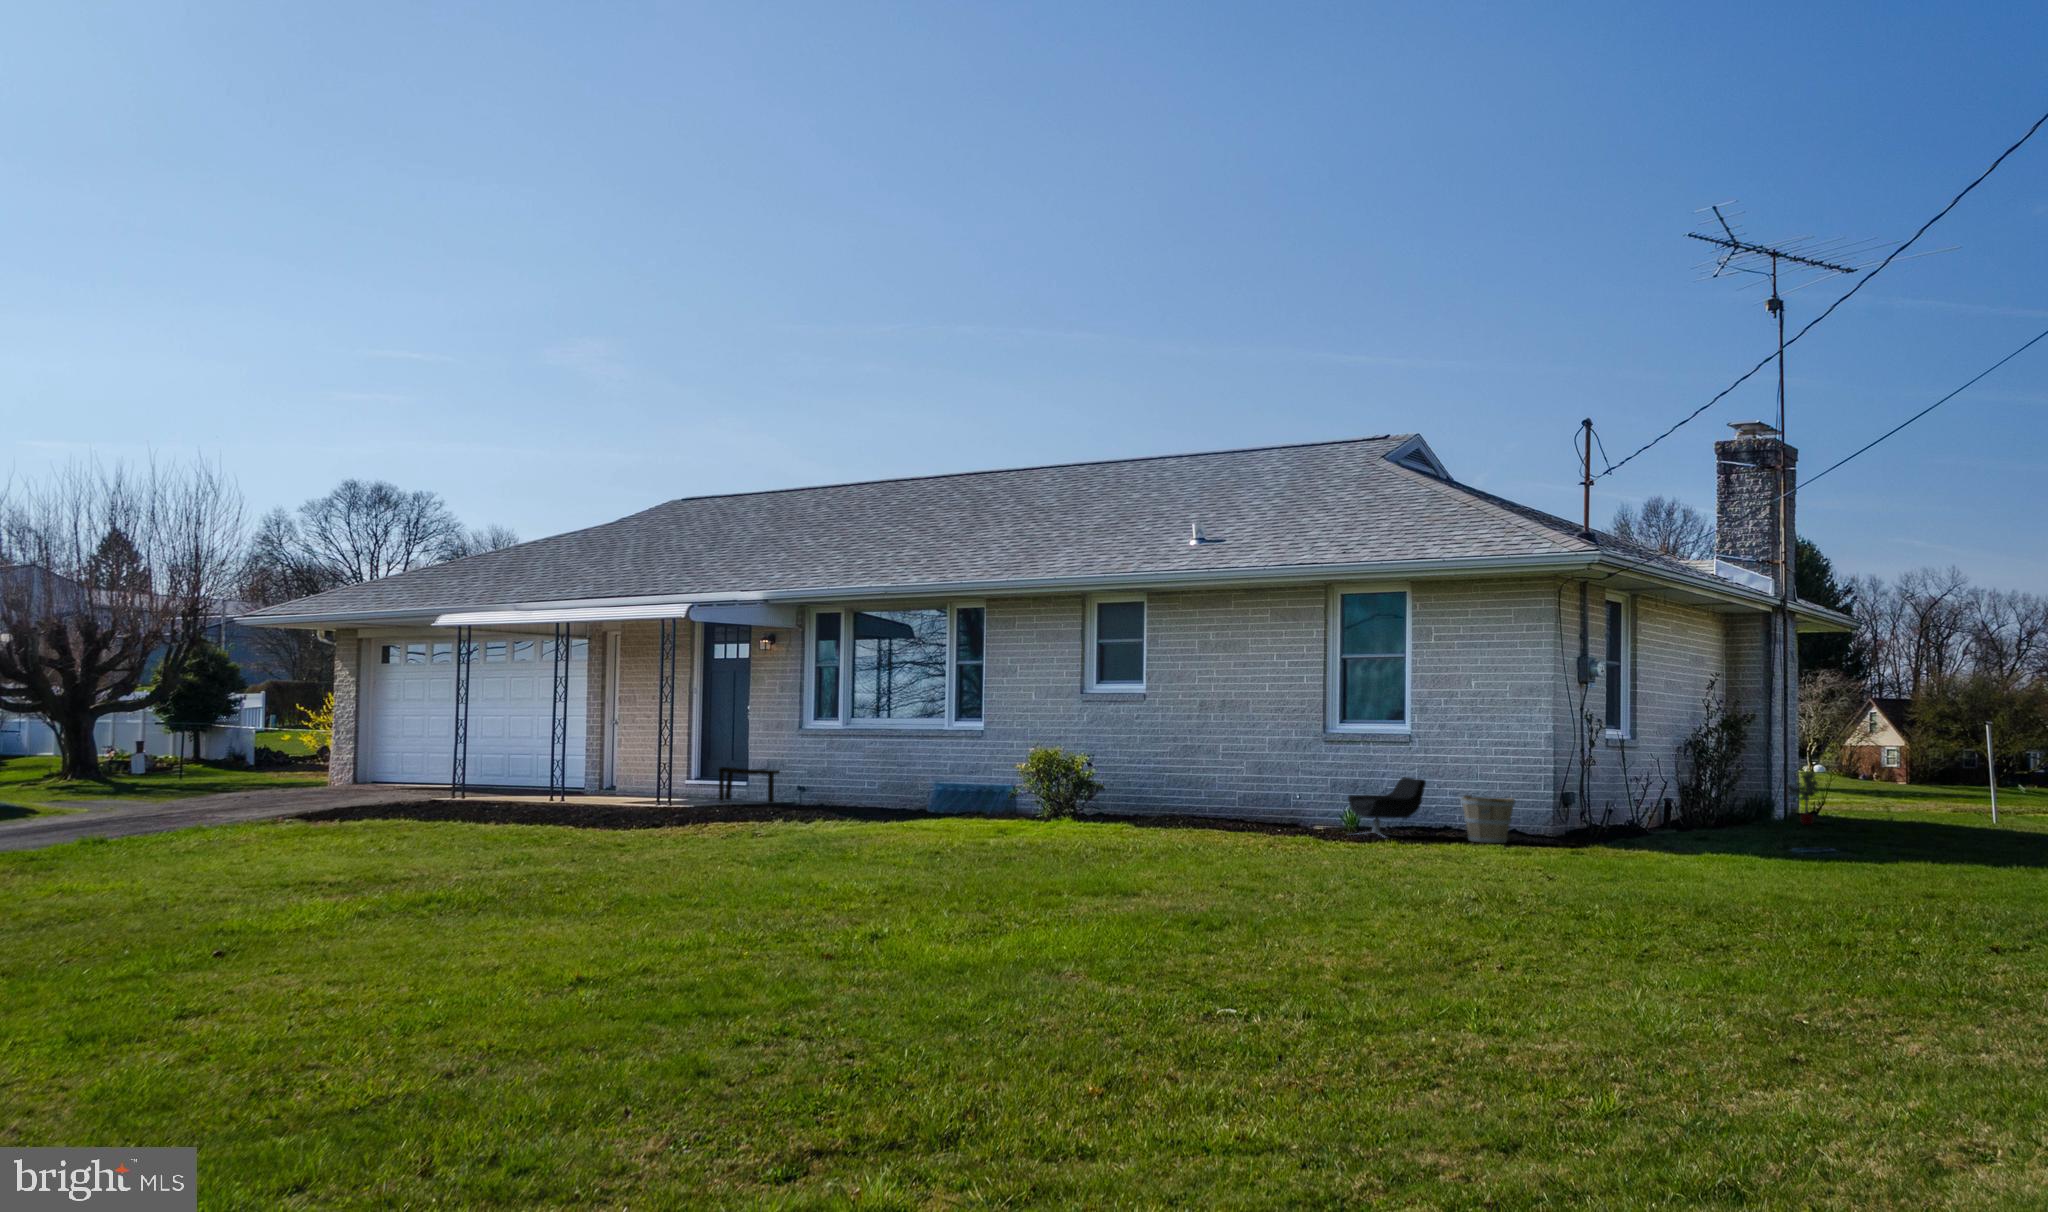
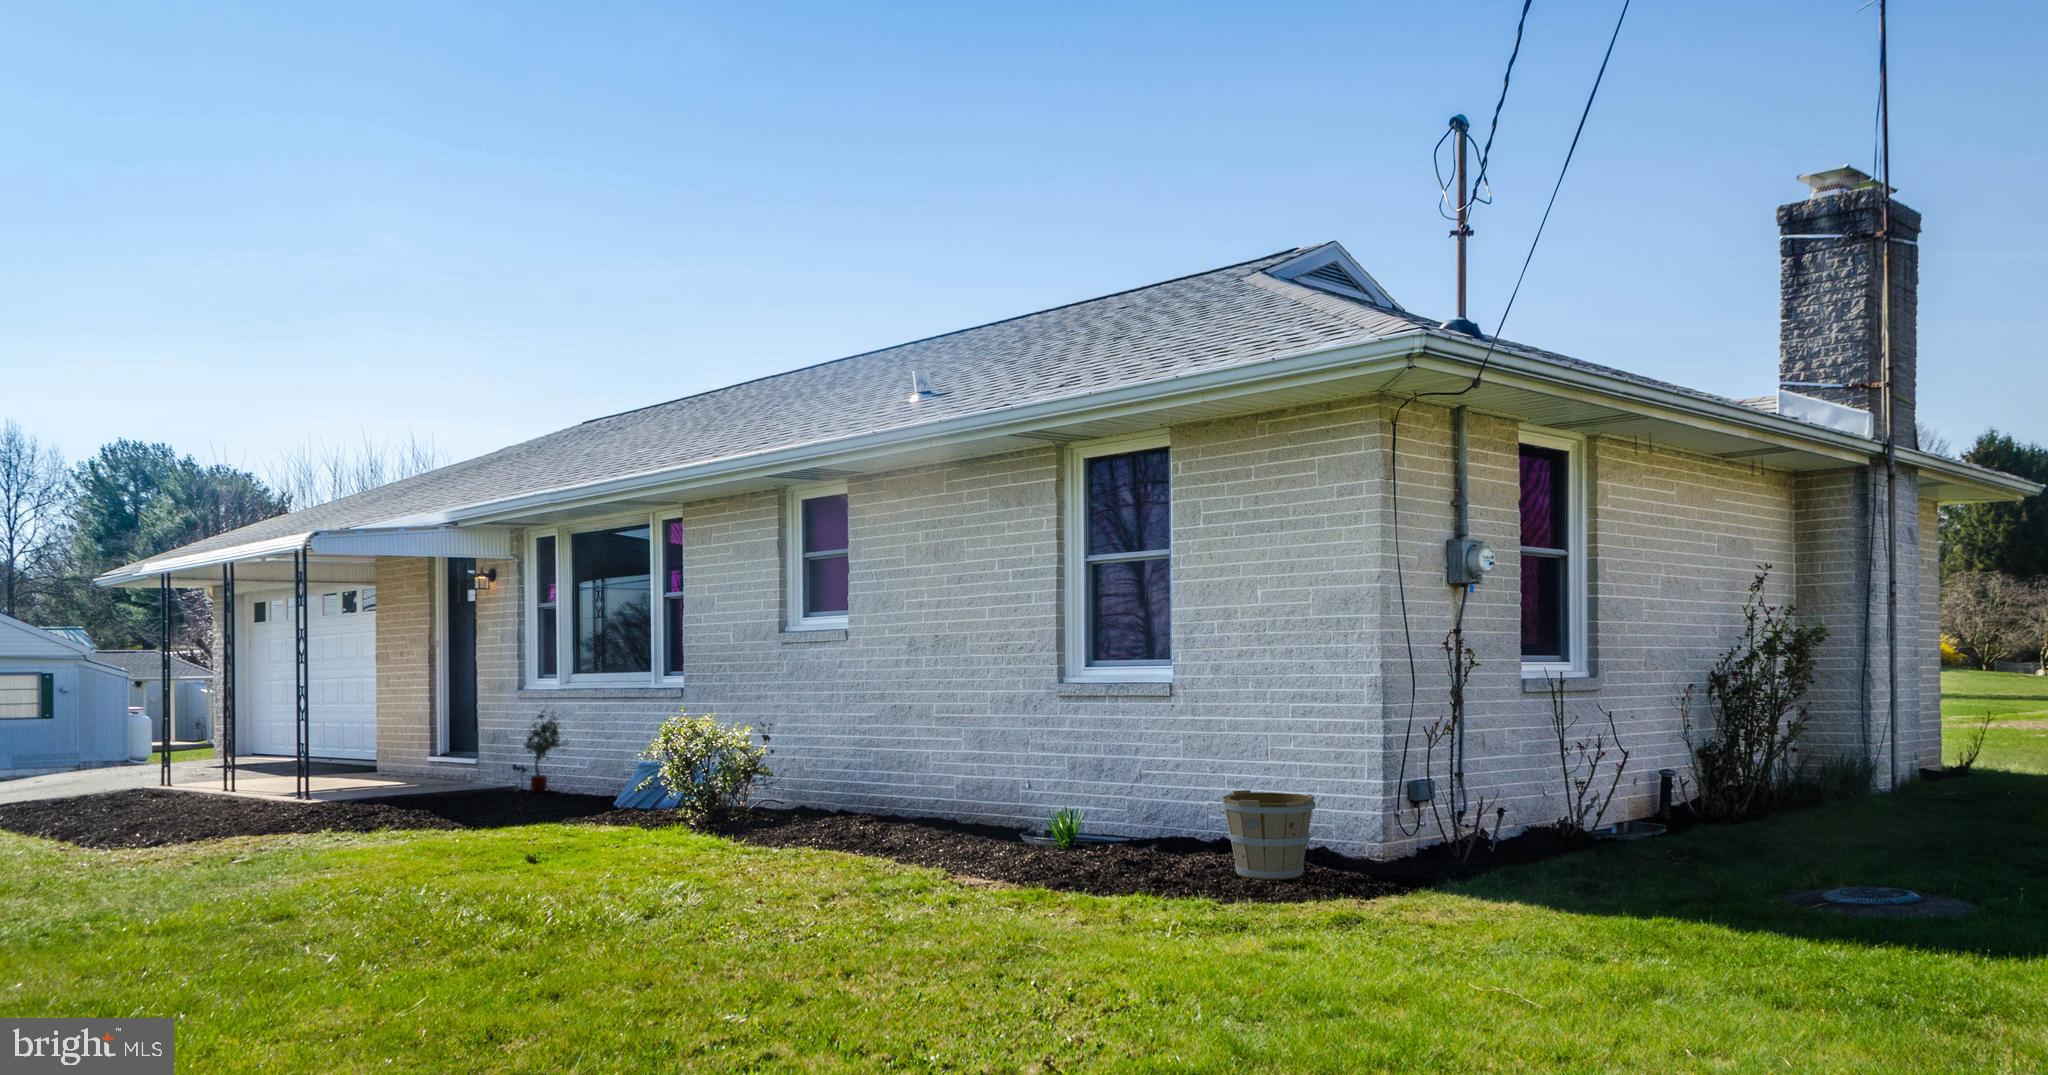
bench: present [719,767,780,804] -> none [409,740,493,789]
potted tree: present [1788,768,1819,825] -> present [524,711,568,792]
lounge chair: present [1348,777,1426,837] -> none [1050,756,1176,867]

